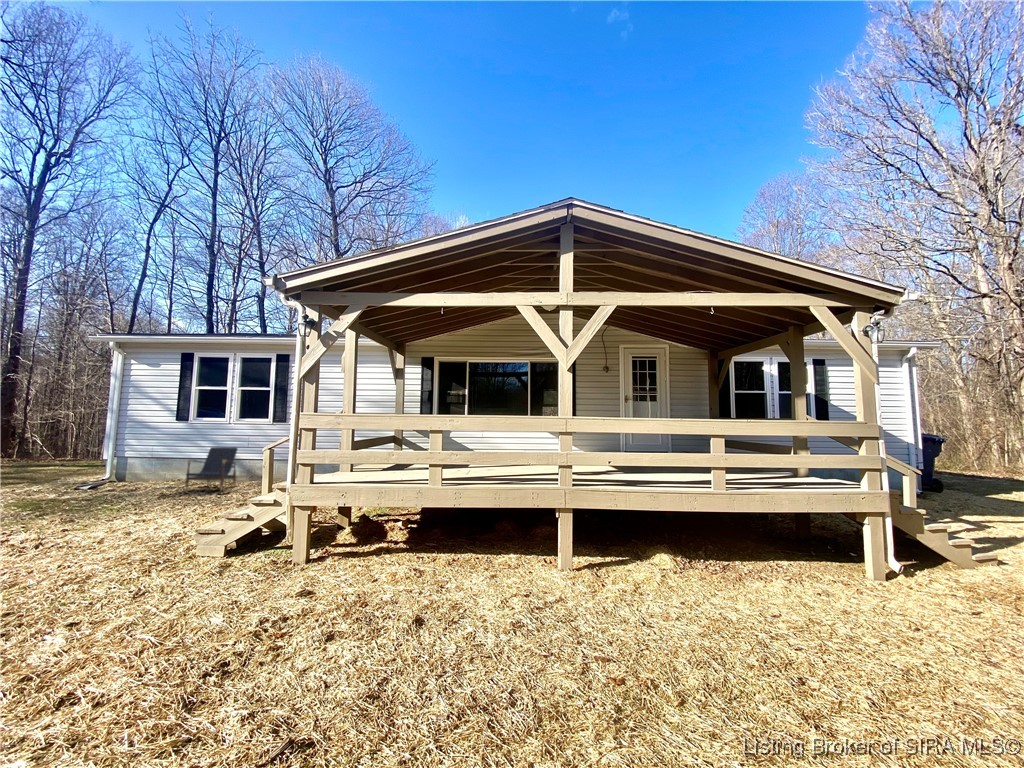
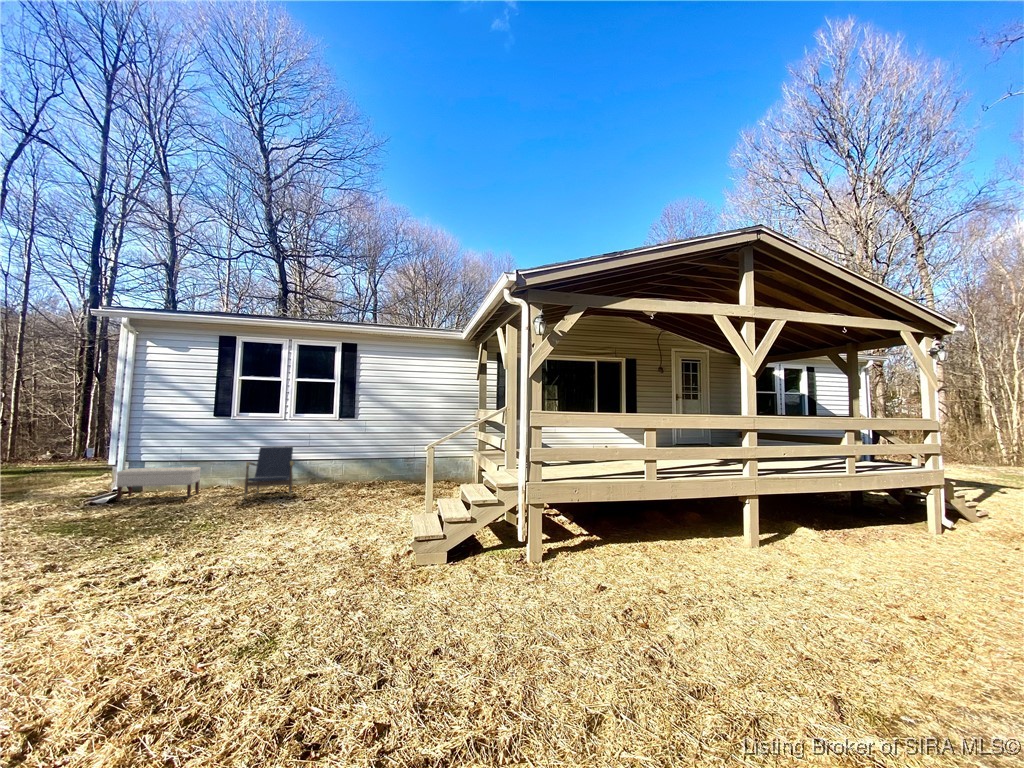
bench: none [101,463,166,488] -> present [116,467,201,500]

